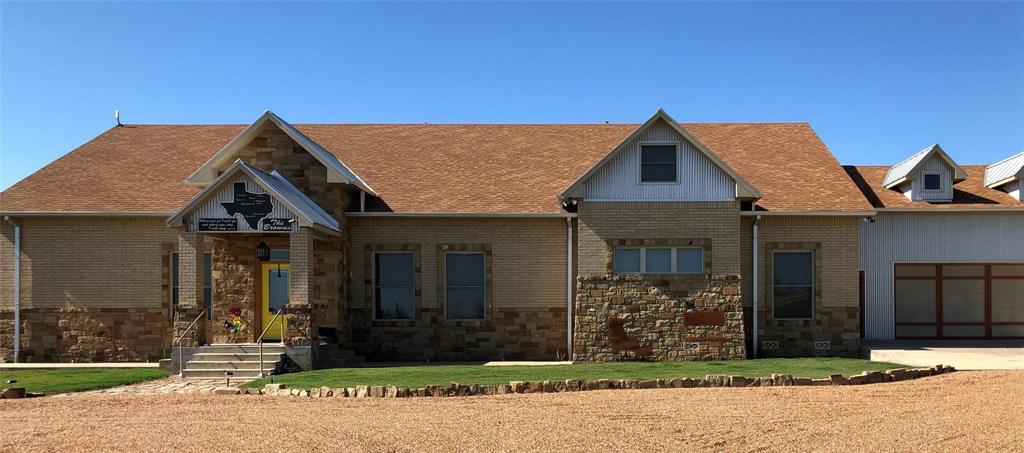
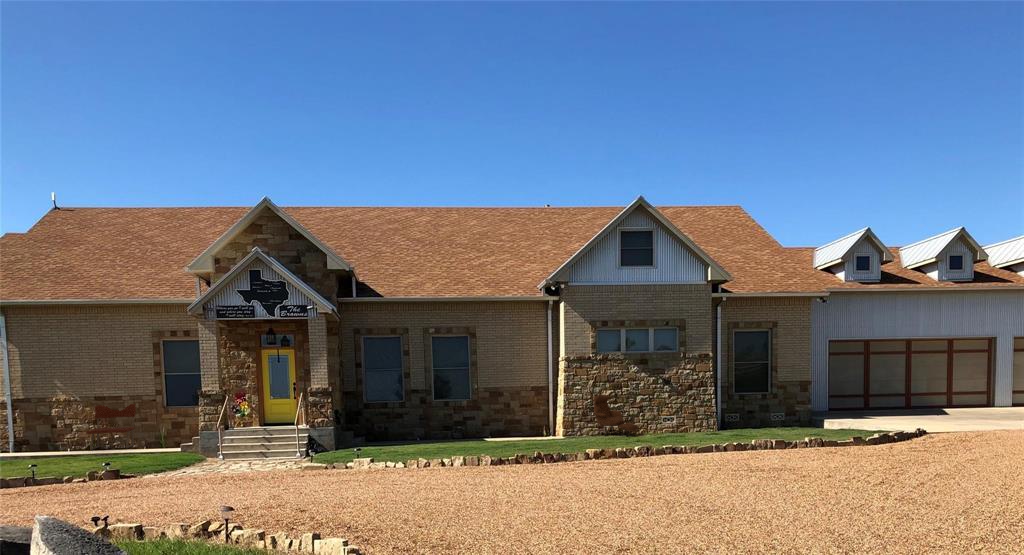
bench: present [683,311,732,360] -> present [86,404,136,450]

